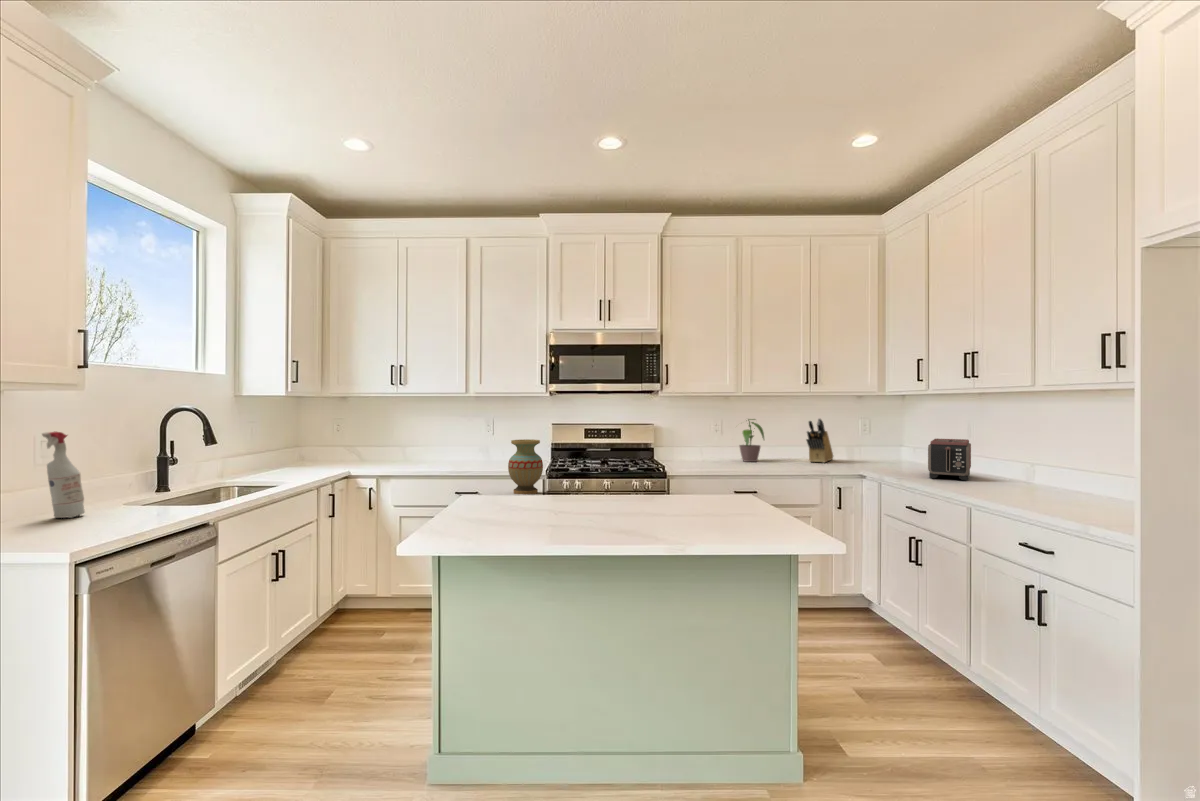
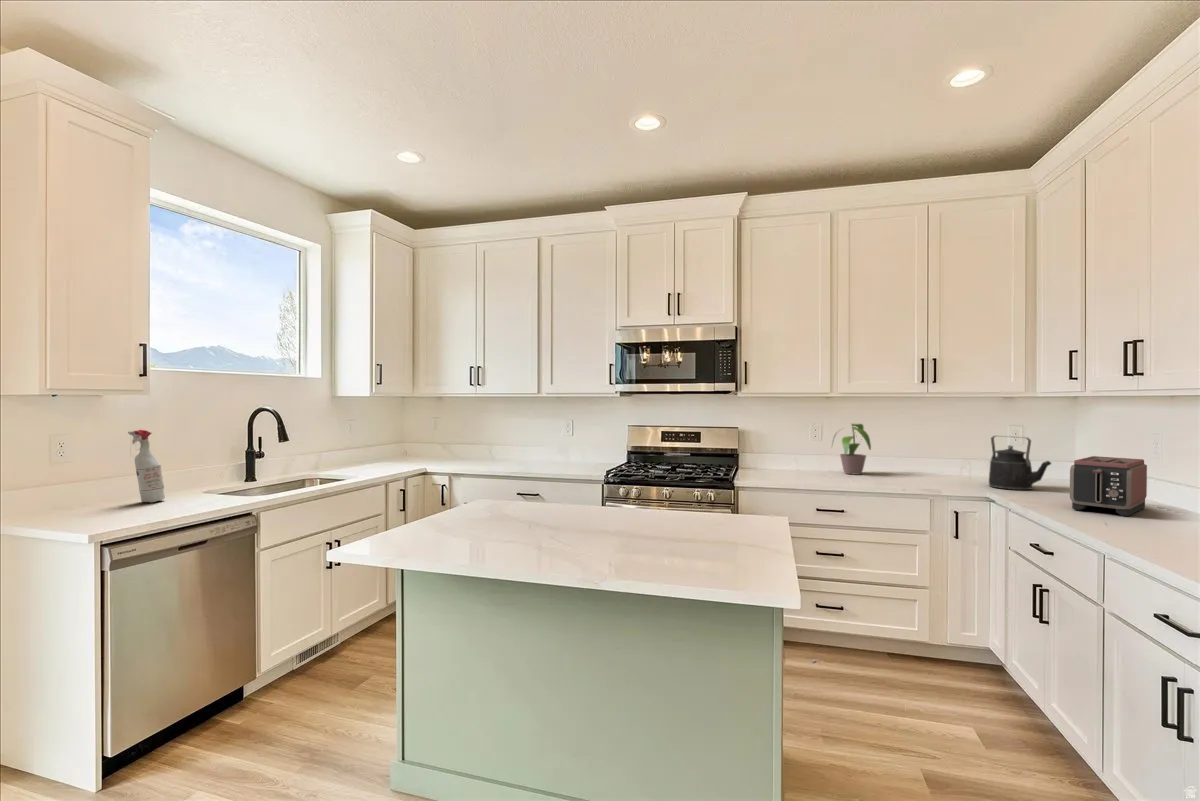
knife block: present [806,419,833,463] -> none [923,425,967,480]
kettle: none [856,426,902,468] -> present [989,436,1051,490]
vase: present [508,439,543,494] -> none [555,443,591,501]

